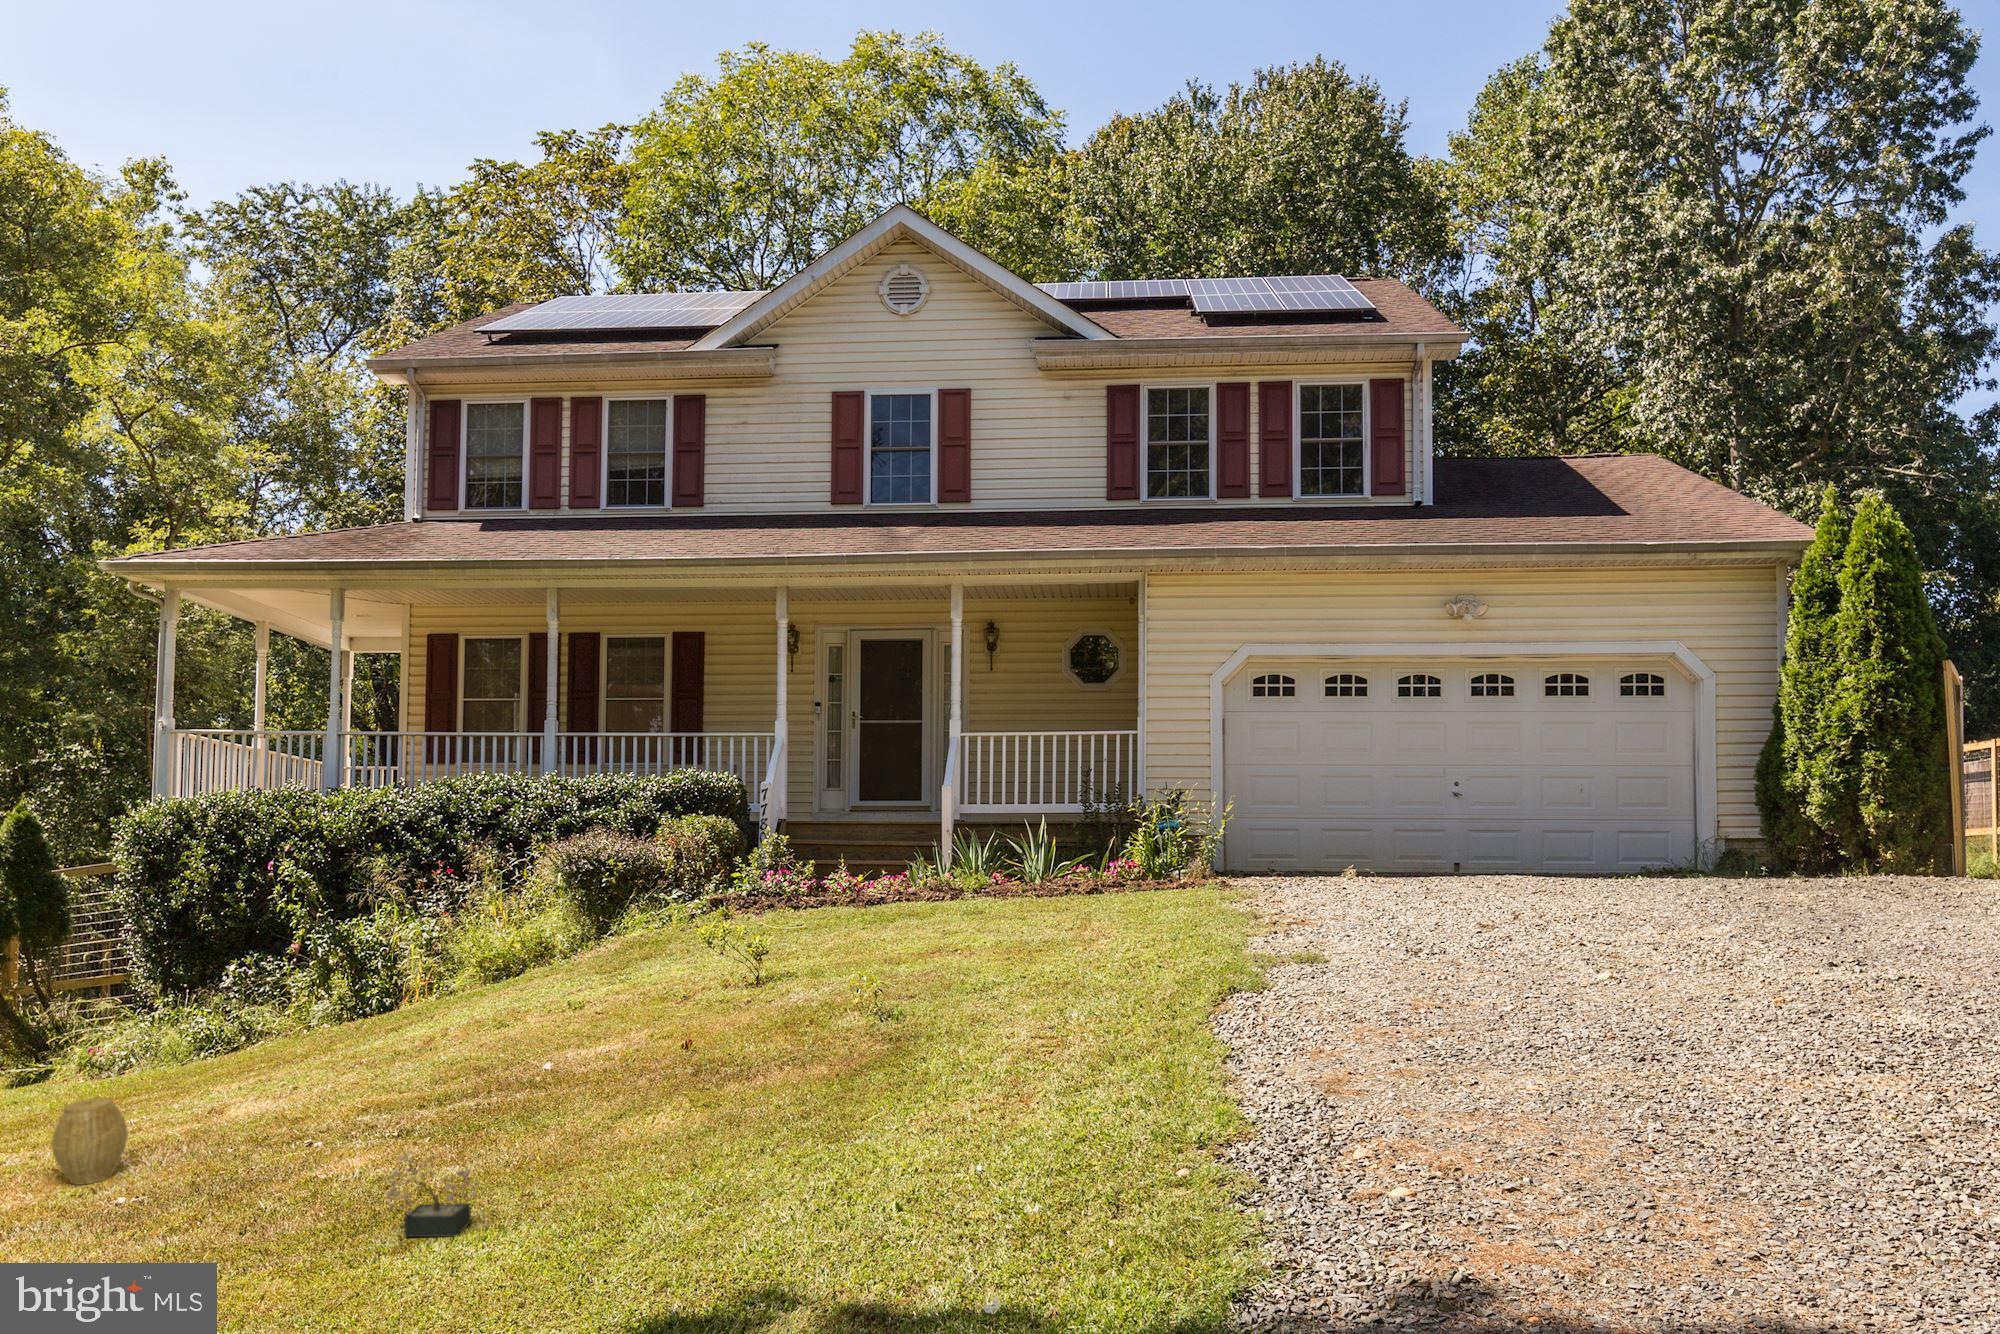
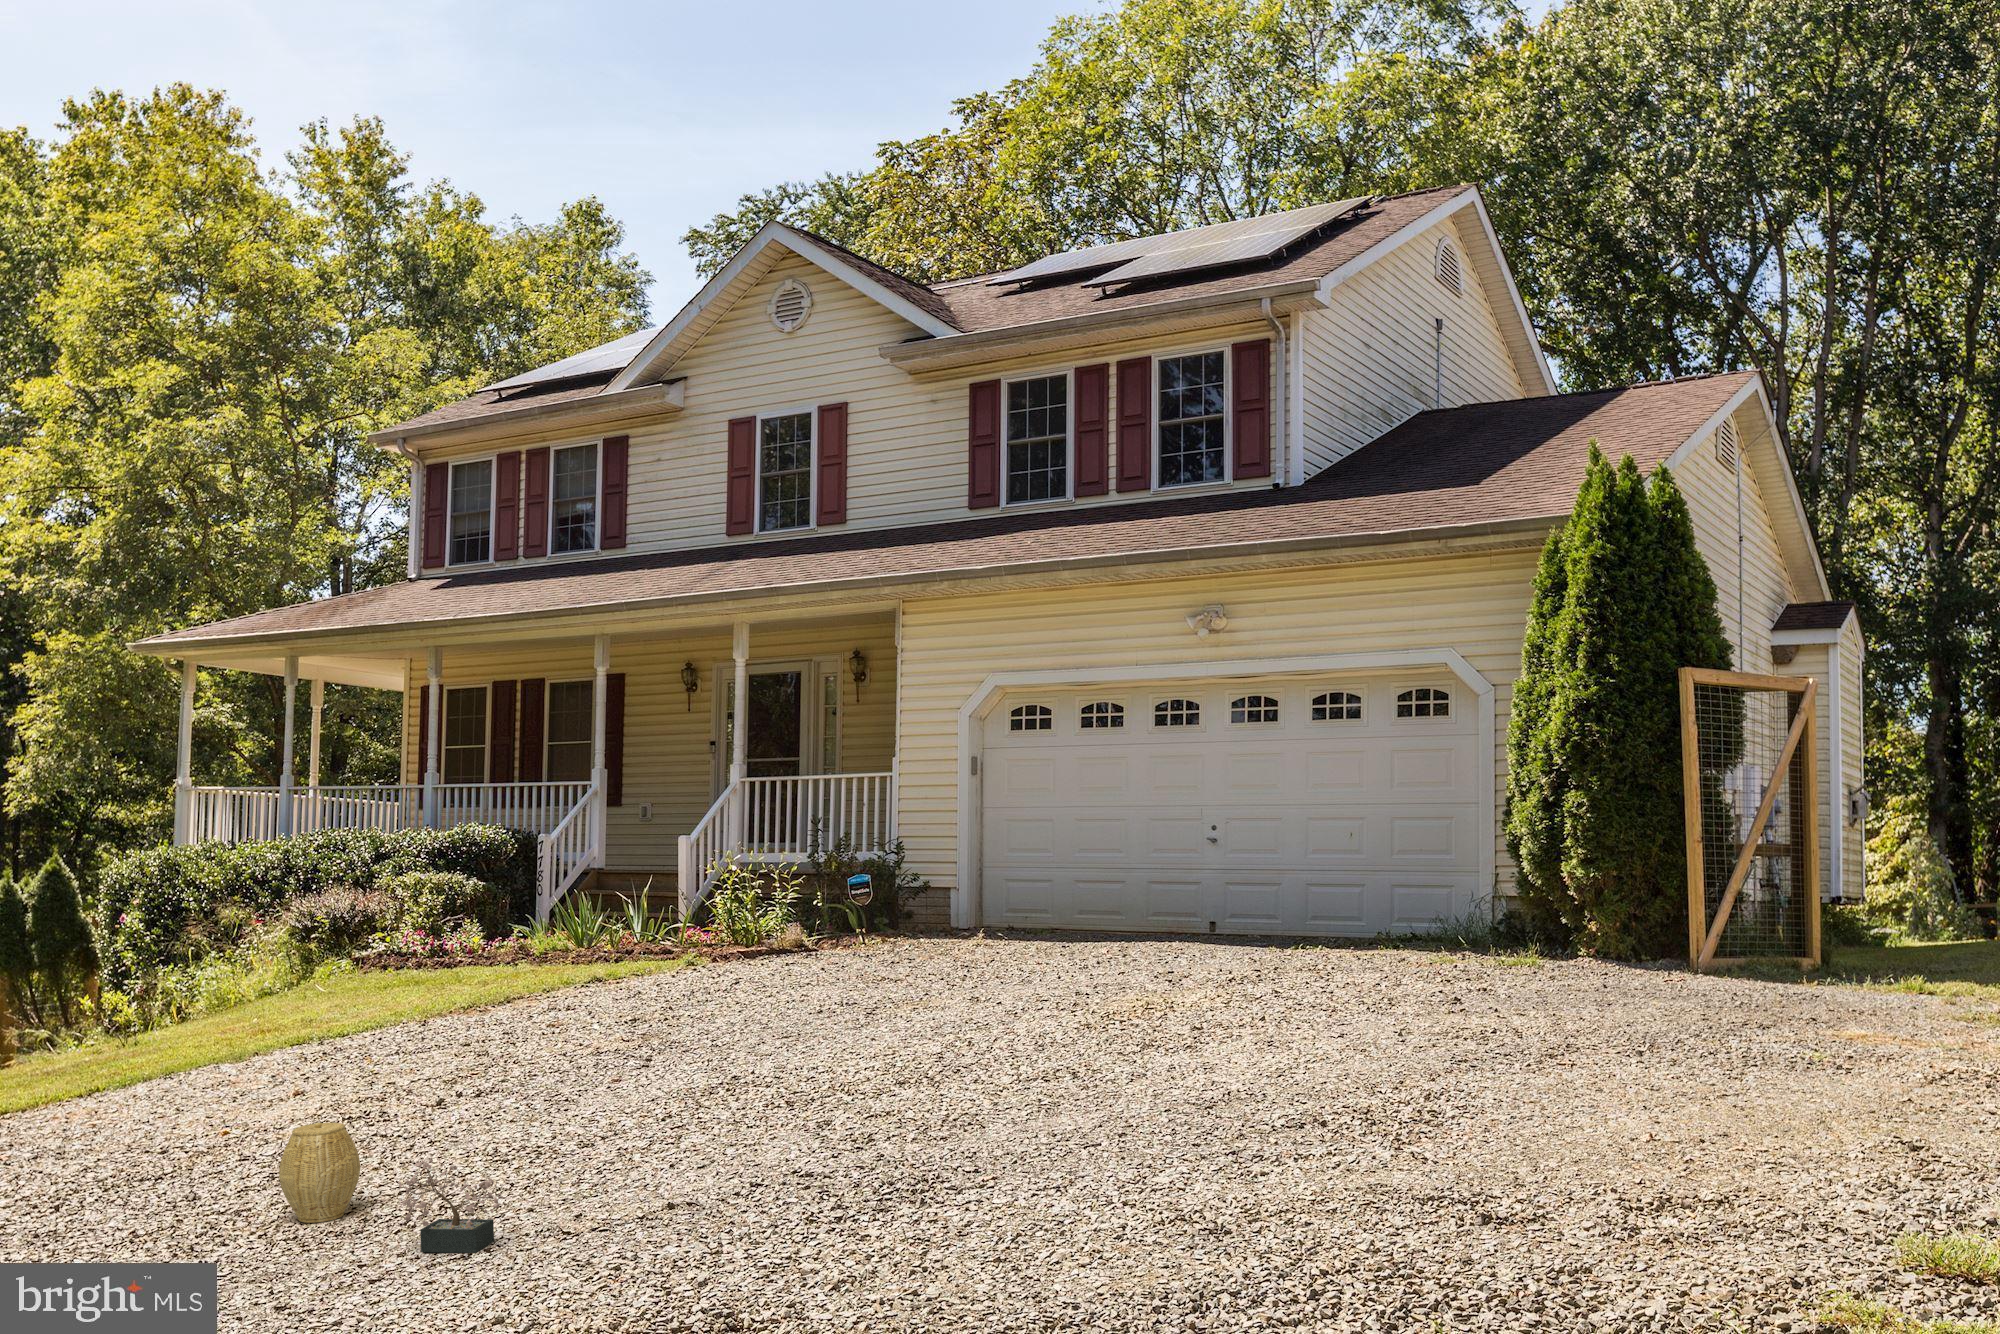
woven basket: present [52,1098,128,1185] -> present [279,1123,360,1223]

